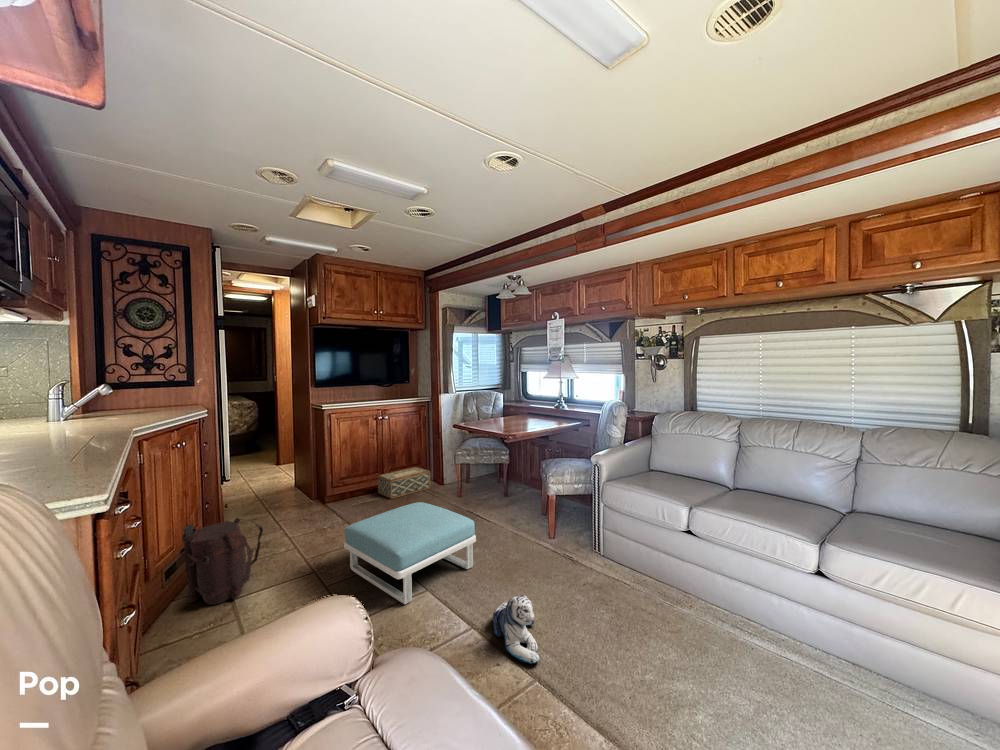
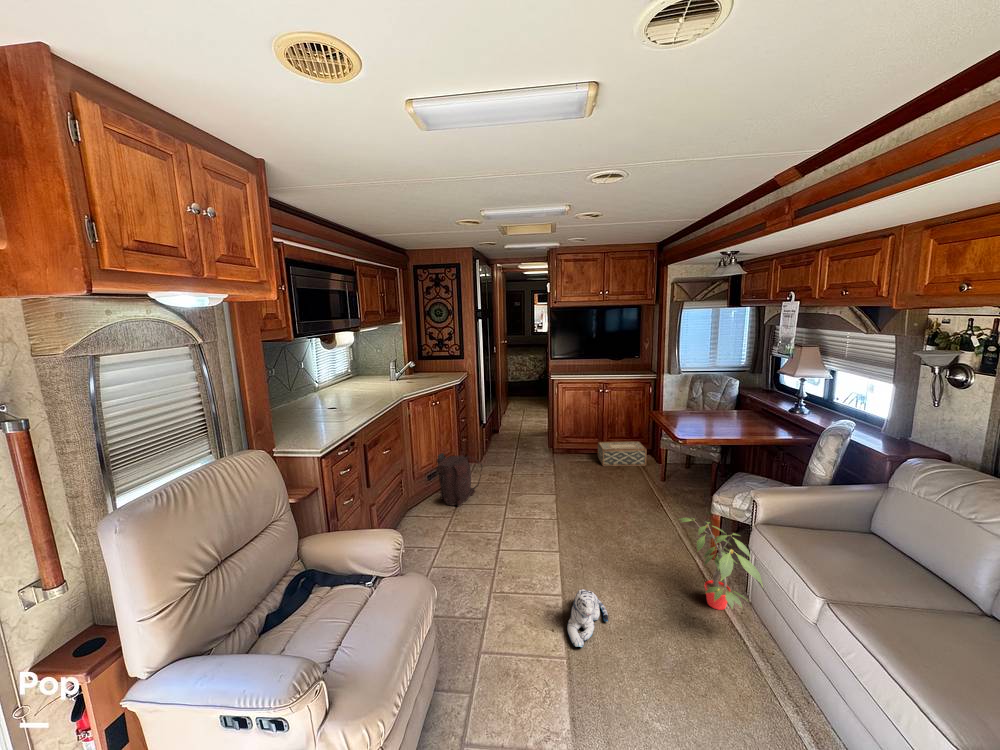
potted plant: none [543,495,632,570] -> present [679,518,762,610]
footstool: present [344,502,476,604] -> none [521,479,615,556]

